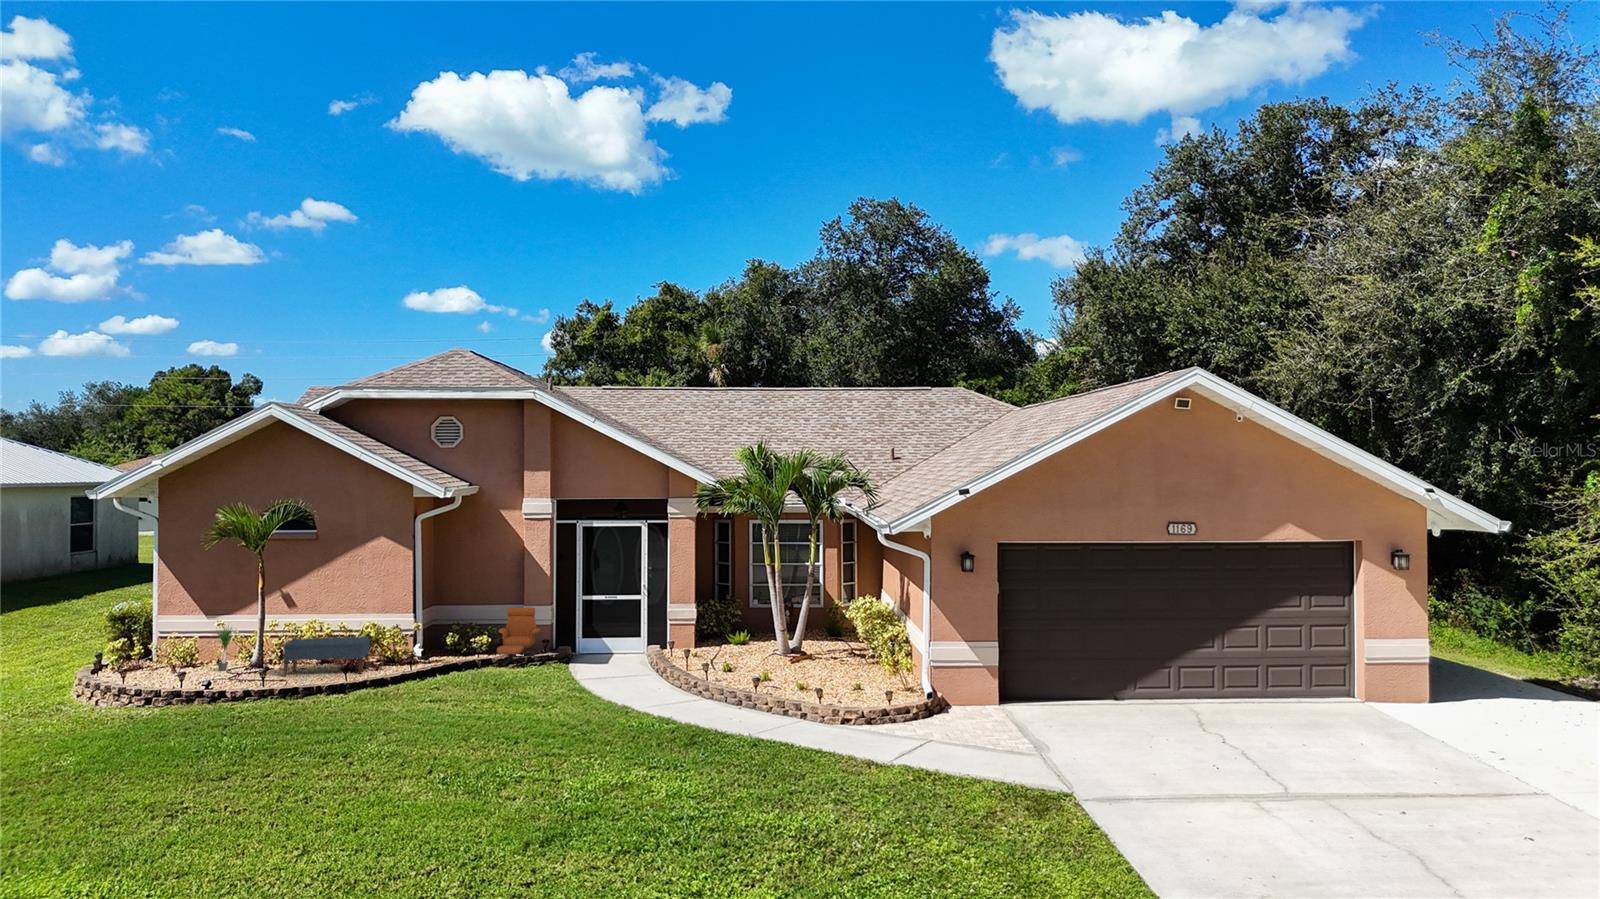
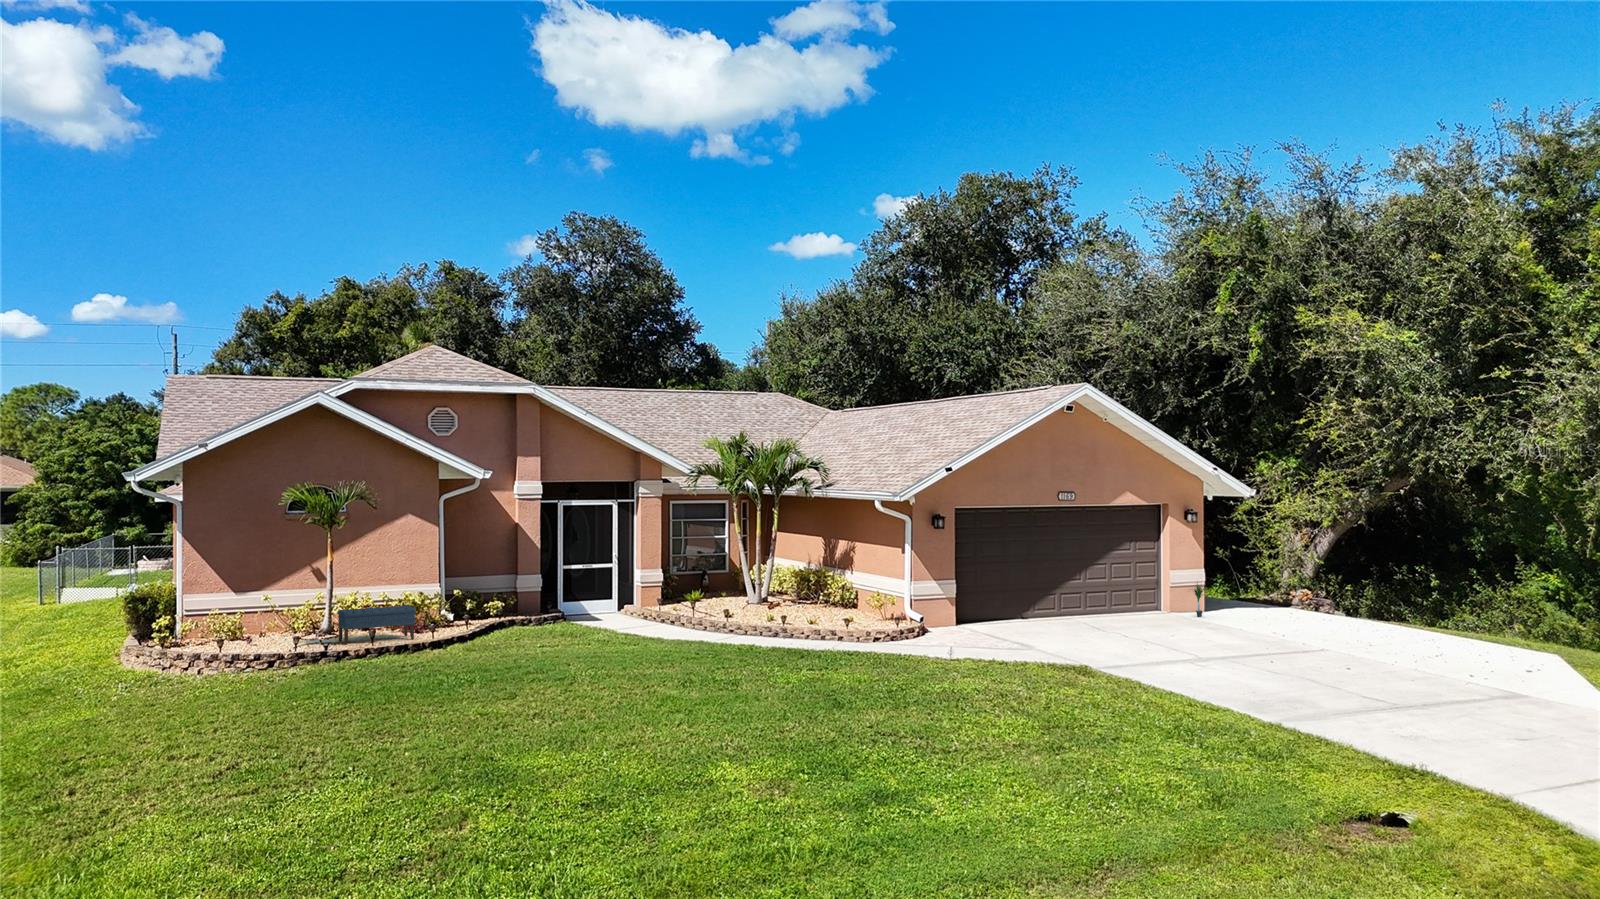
lounge chair: present [497,607,540,666] -> none [501,577,540,629]
potted plant: present [217,628,240,671] -> present [1194,583,1204,617]

